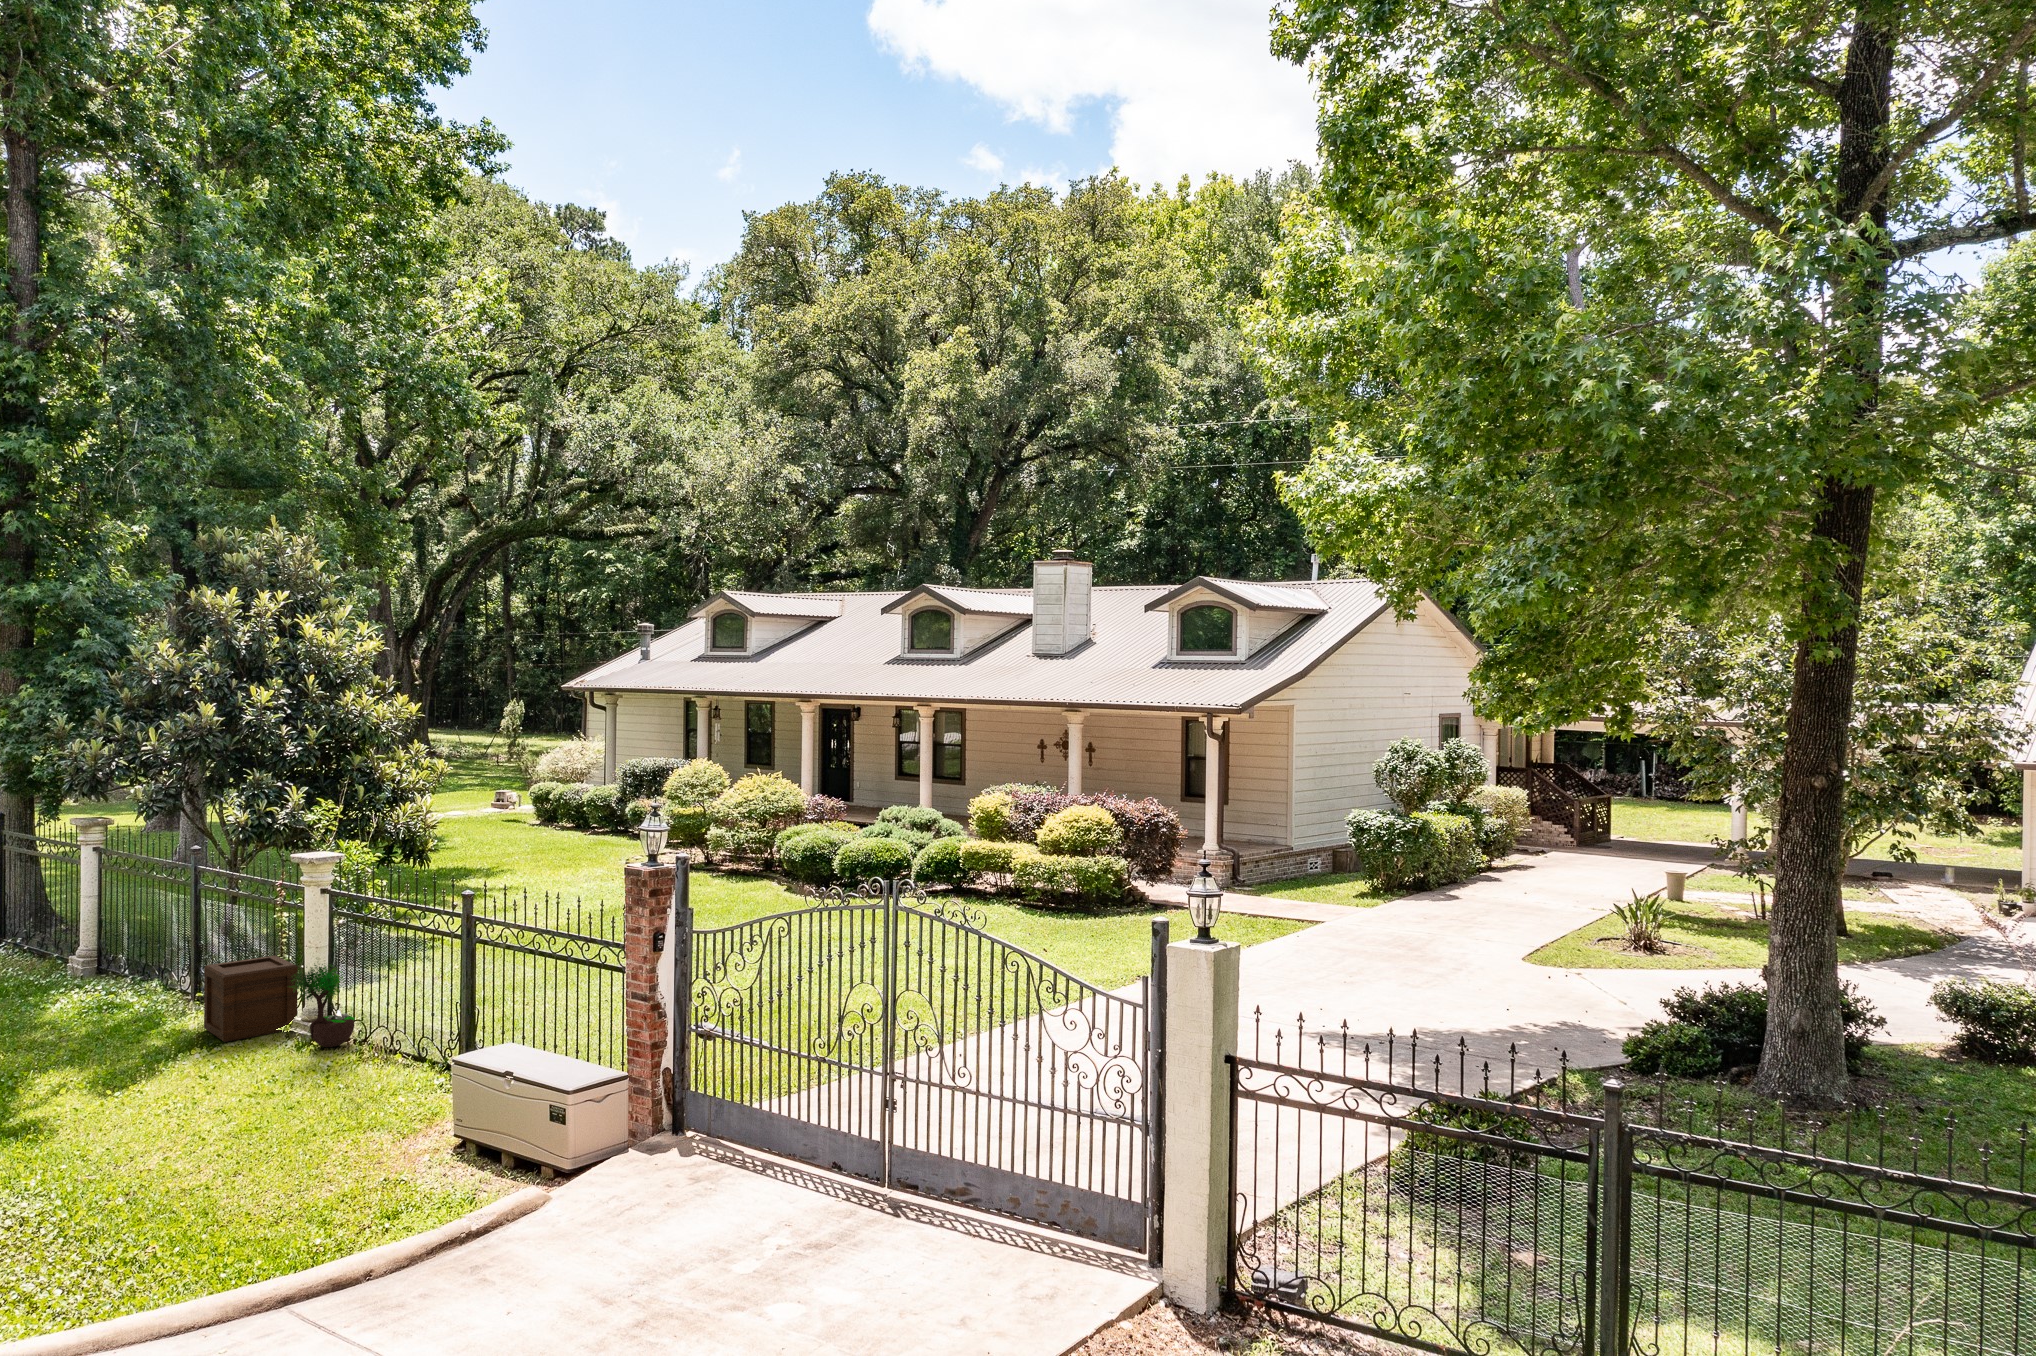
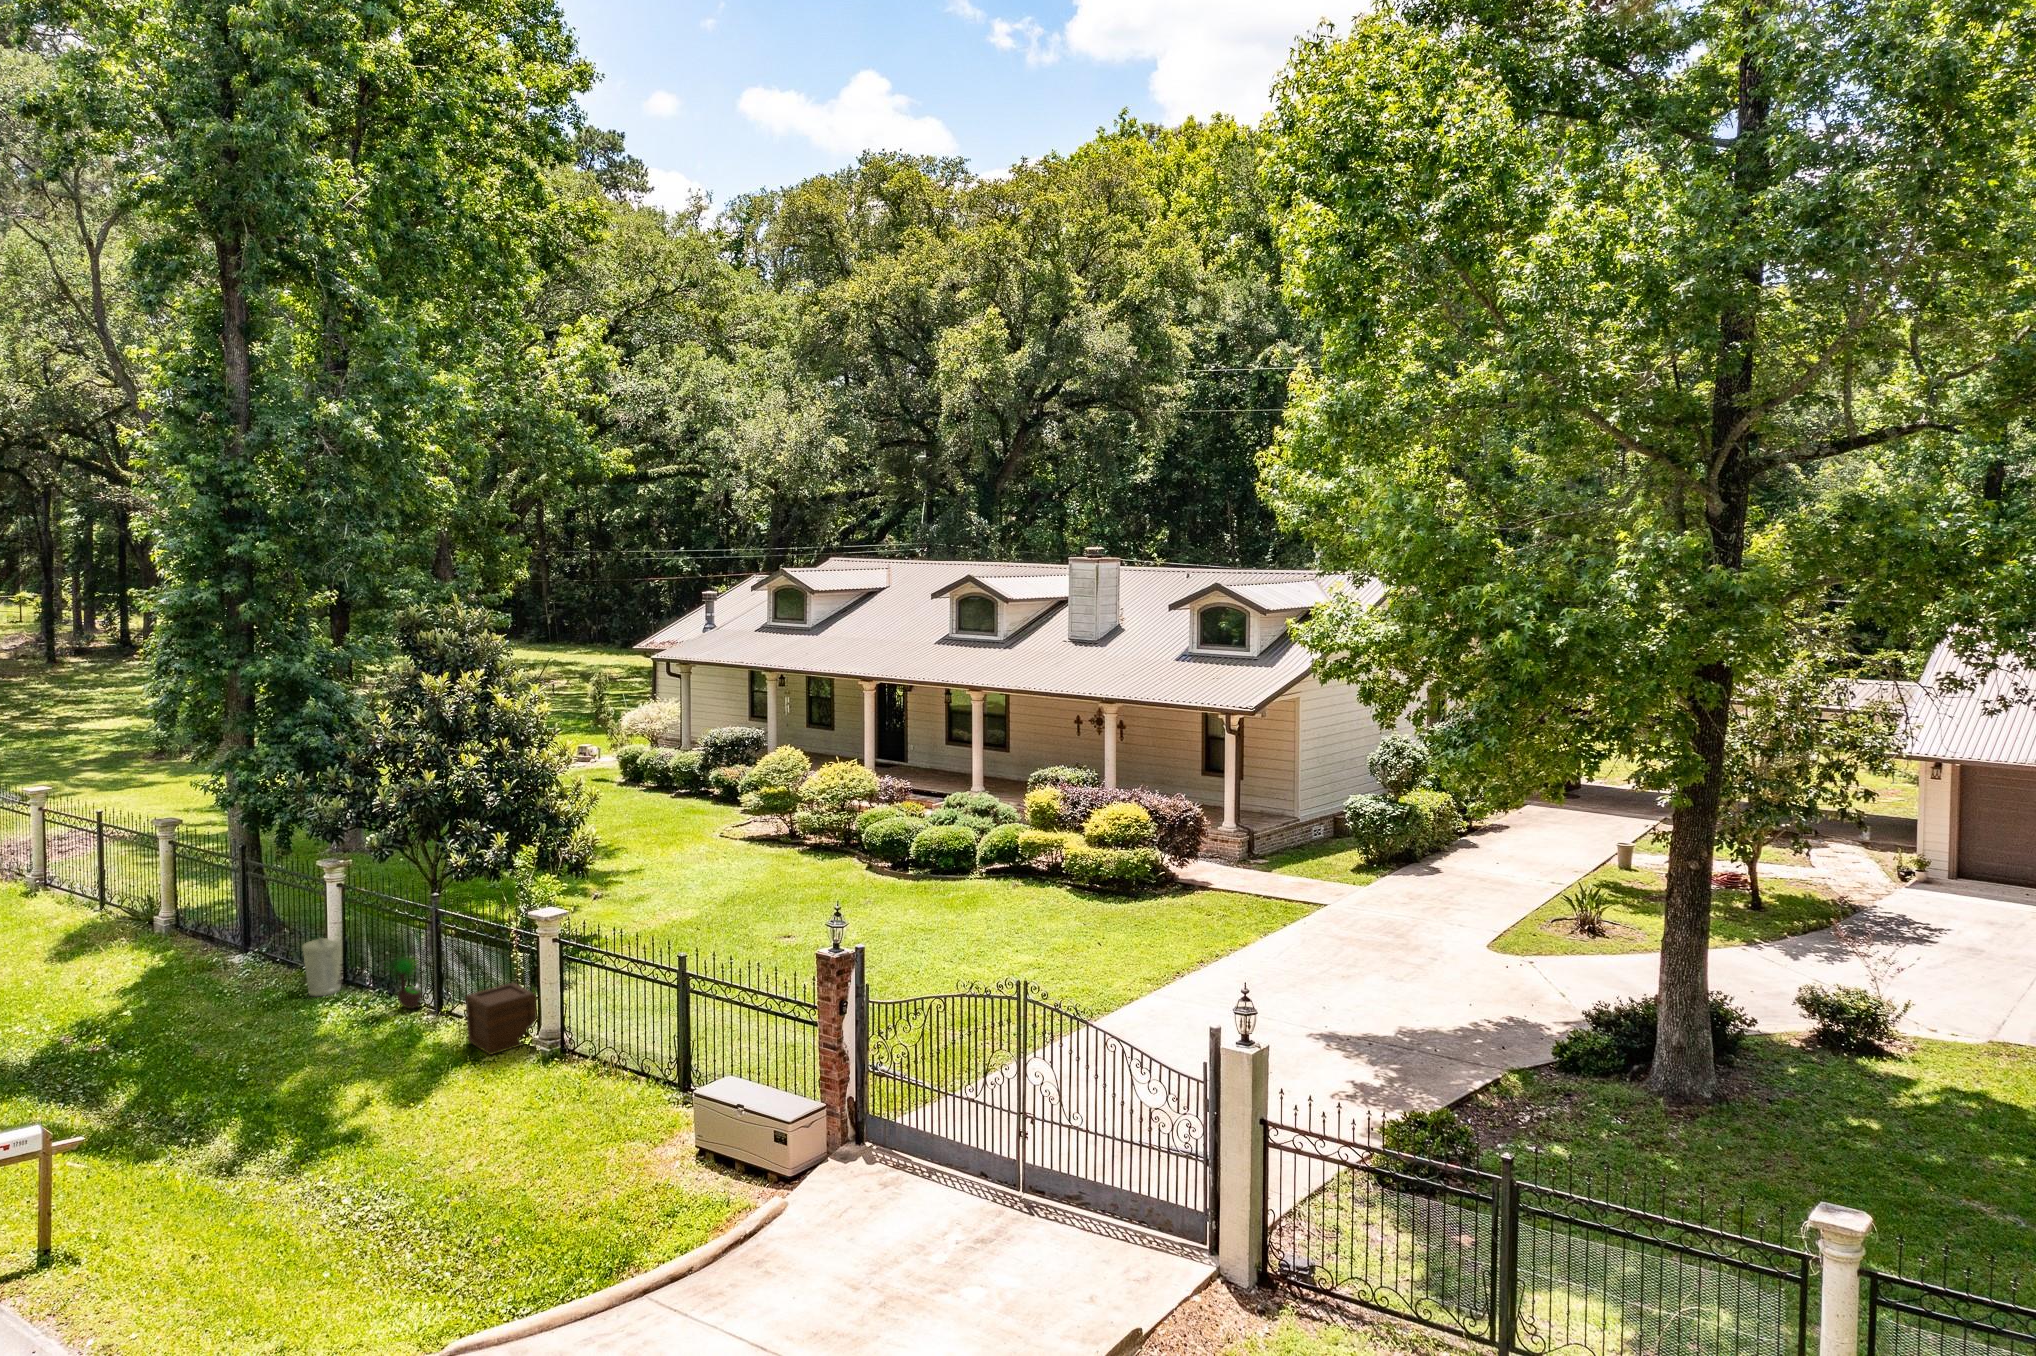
trash can: none [28,912,83,987] -> present [302,938,341,997]
potted tree: present [289,963,354,1047] -> present [385,956,422,1009]

